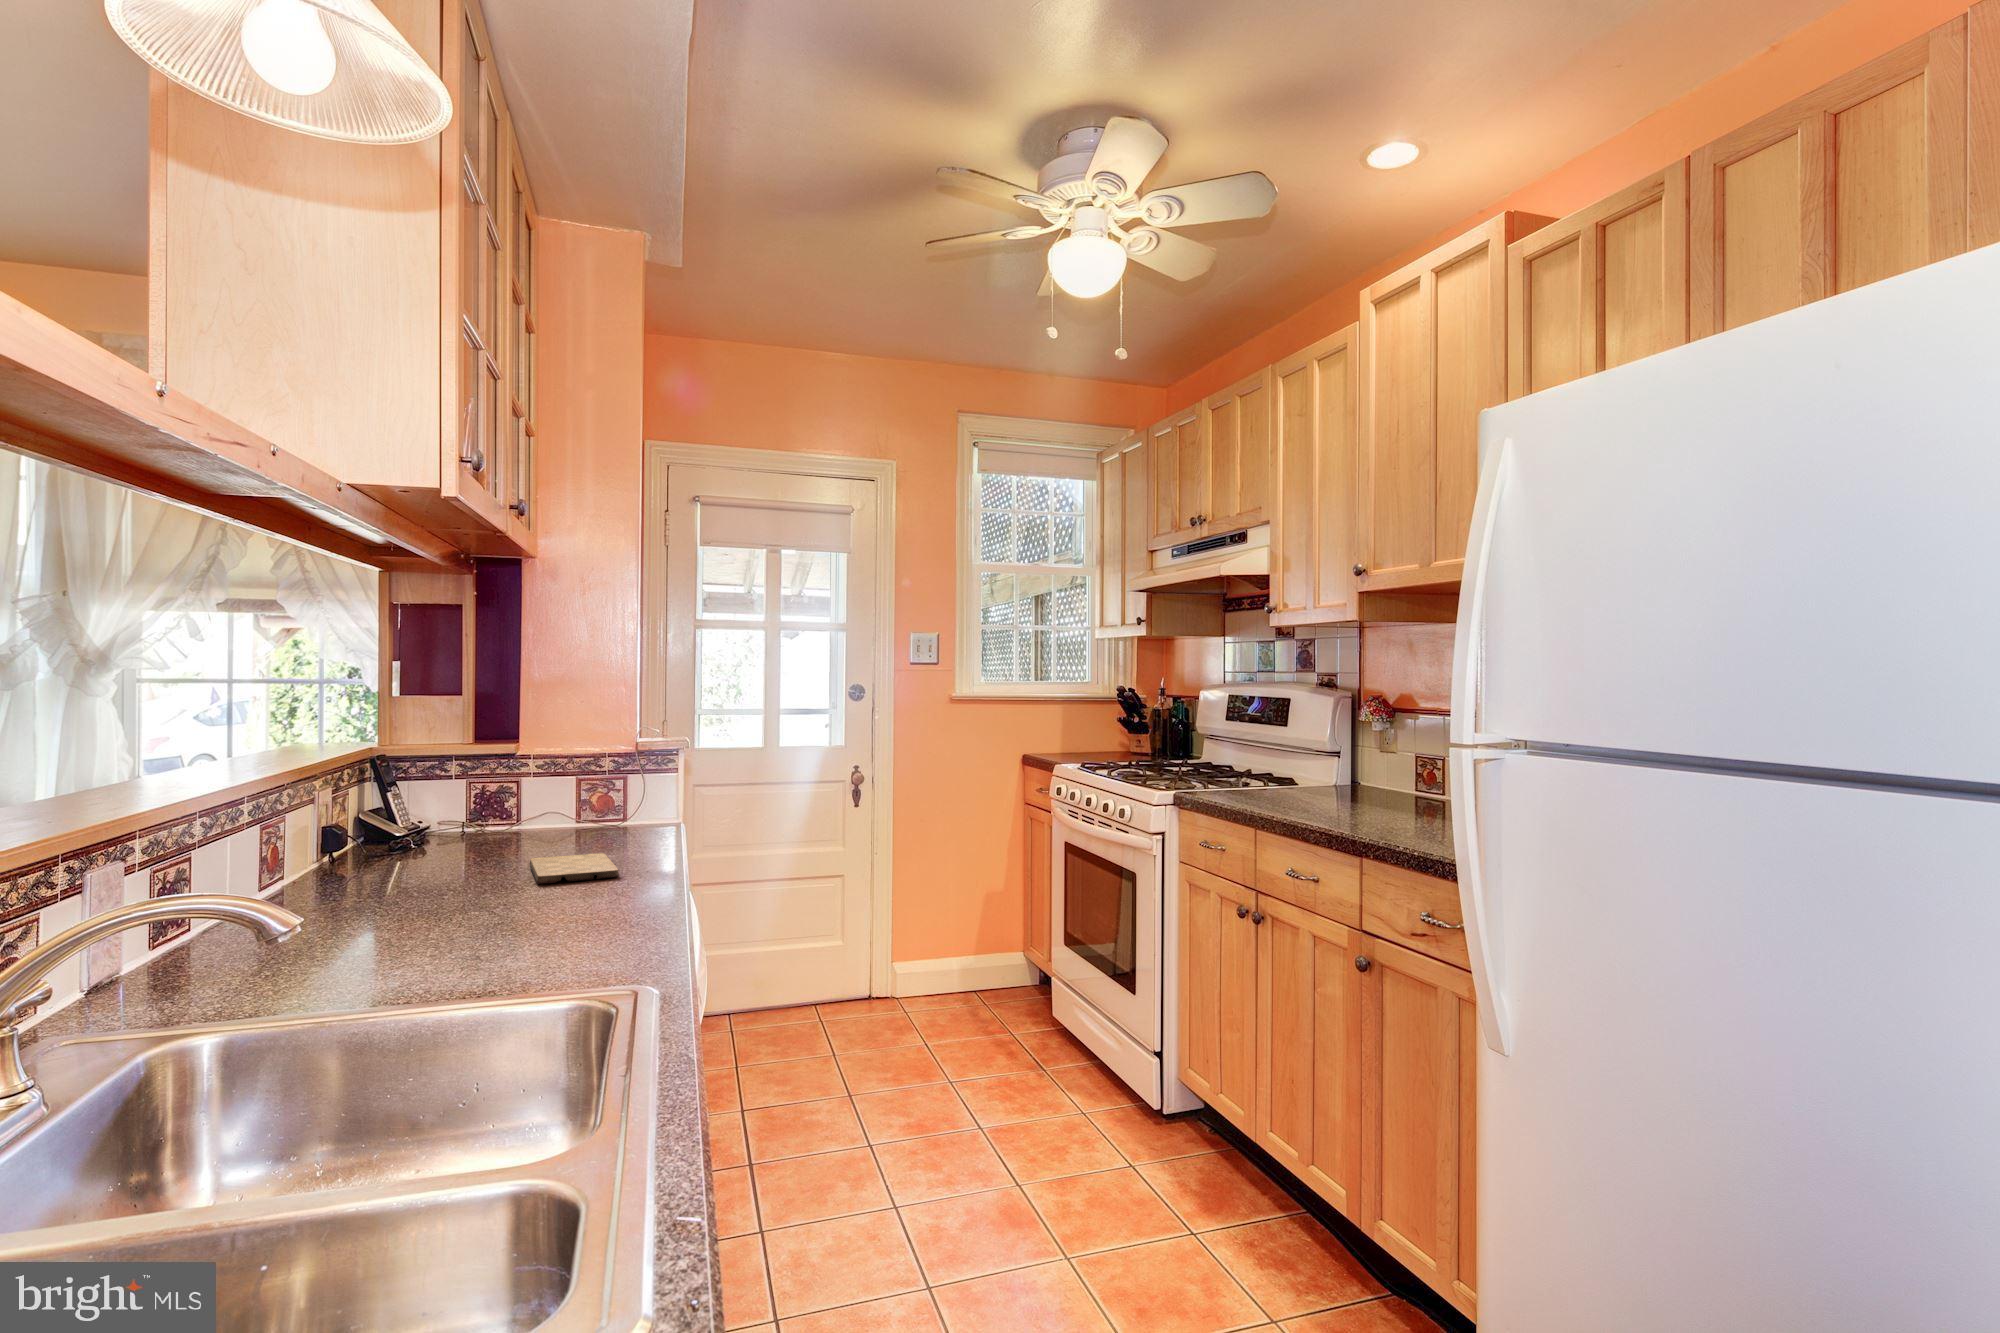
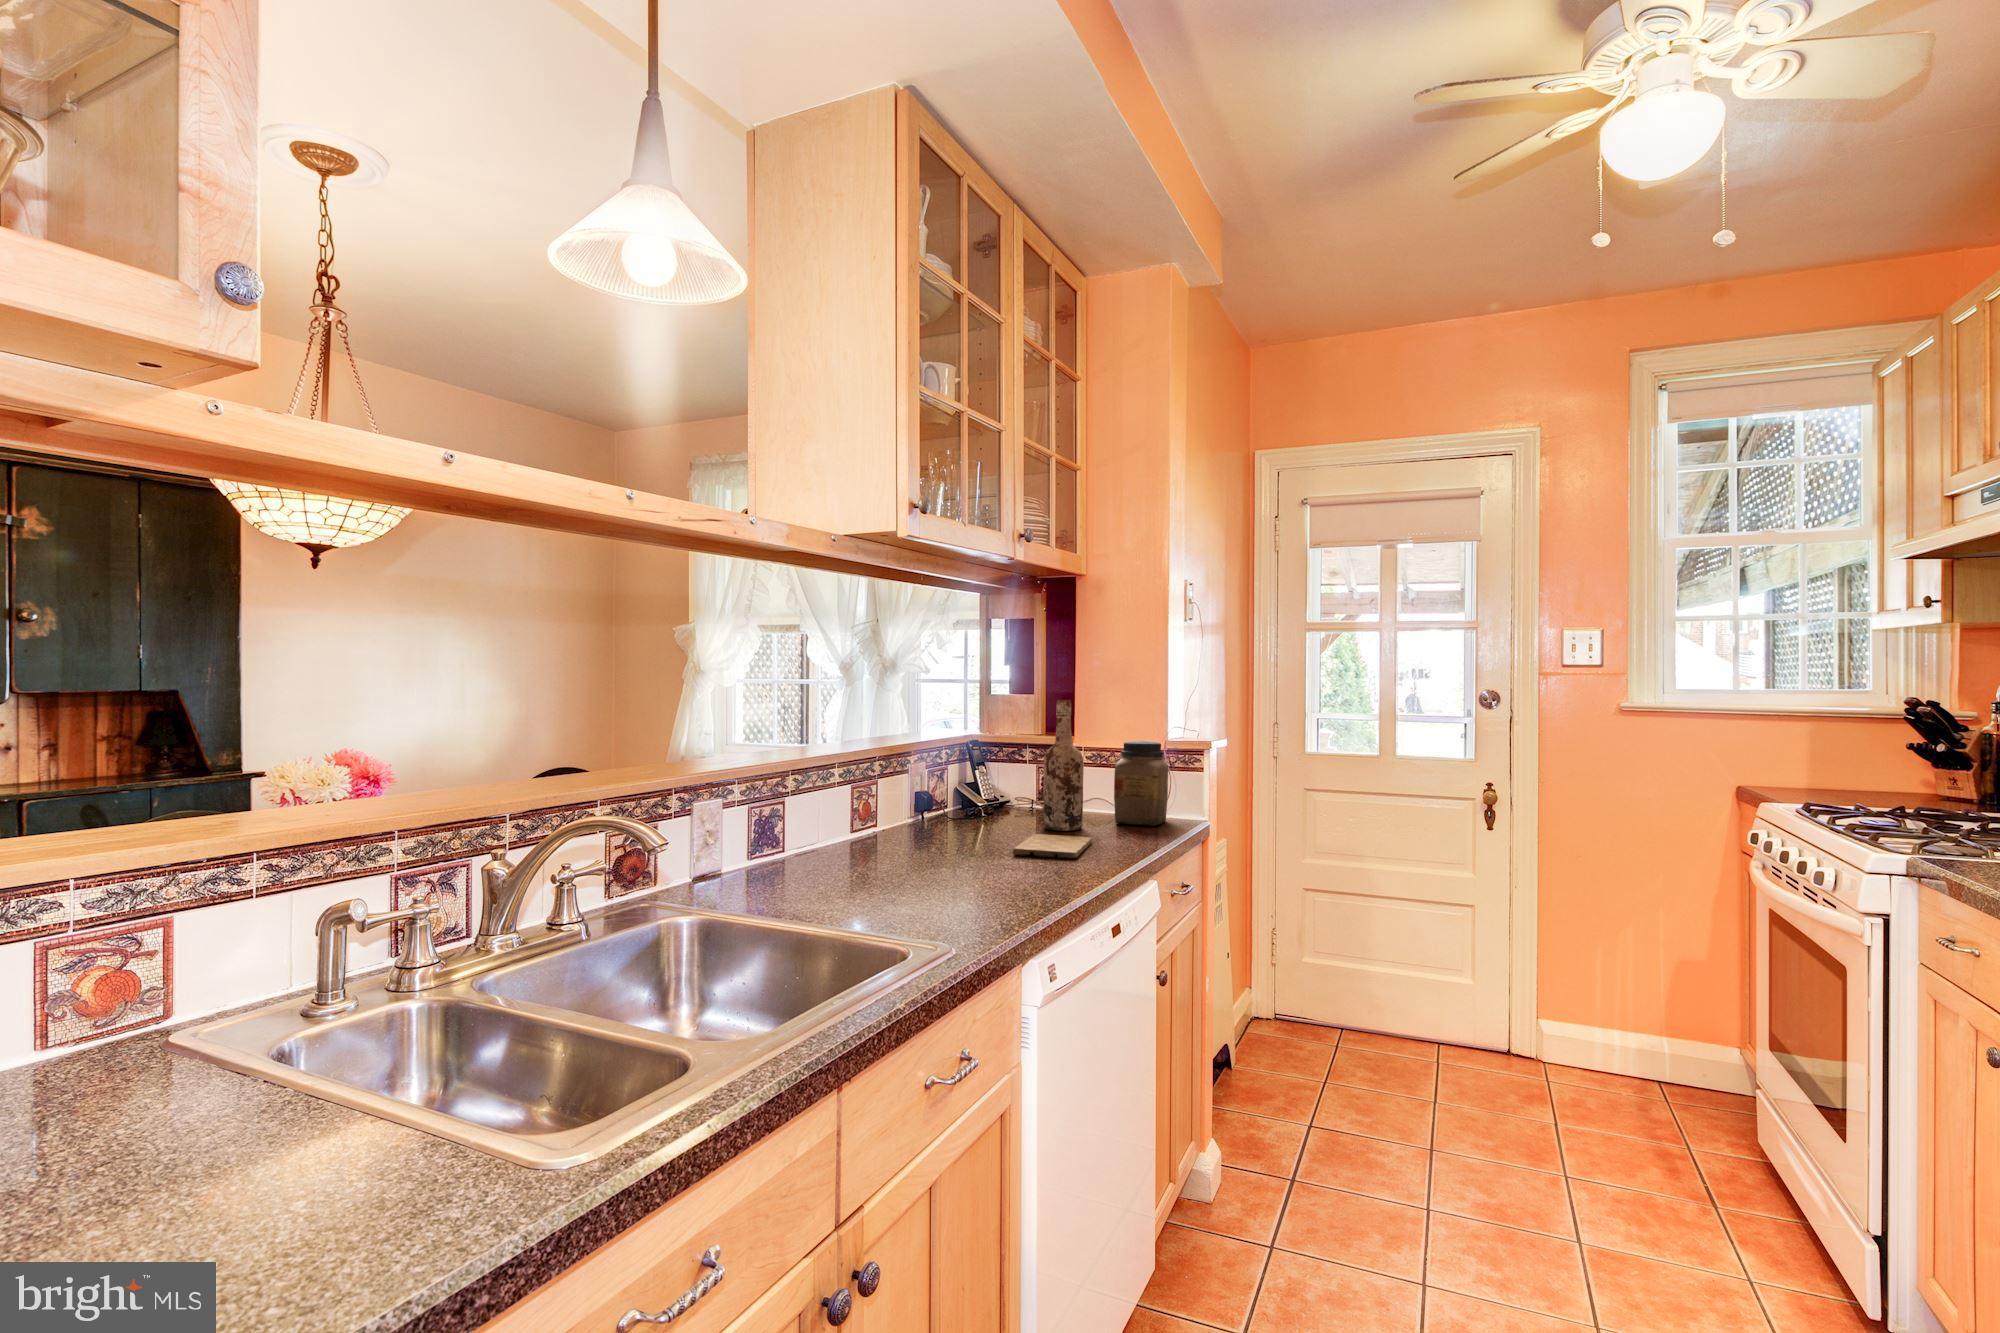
wine bottle: none [518,699,569,852] -> present [1044,700,1084,831]
jar: none [594,743,650,837] -> present [1114,741,1168,825]

